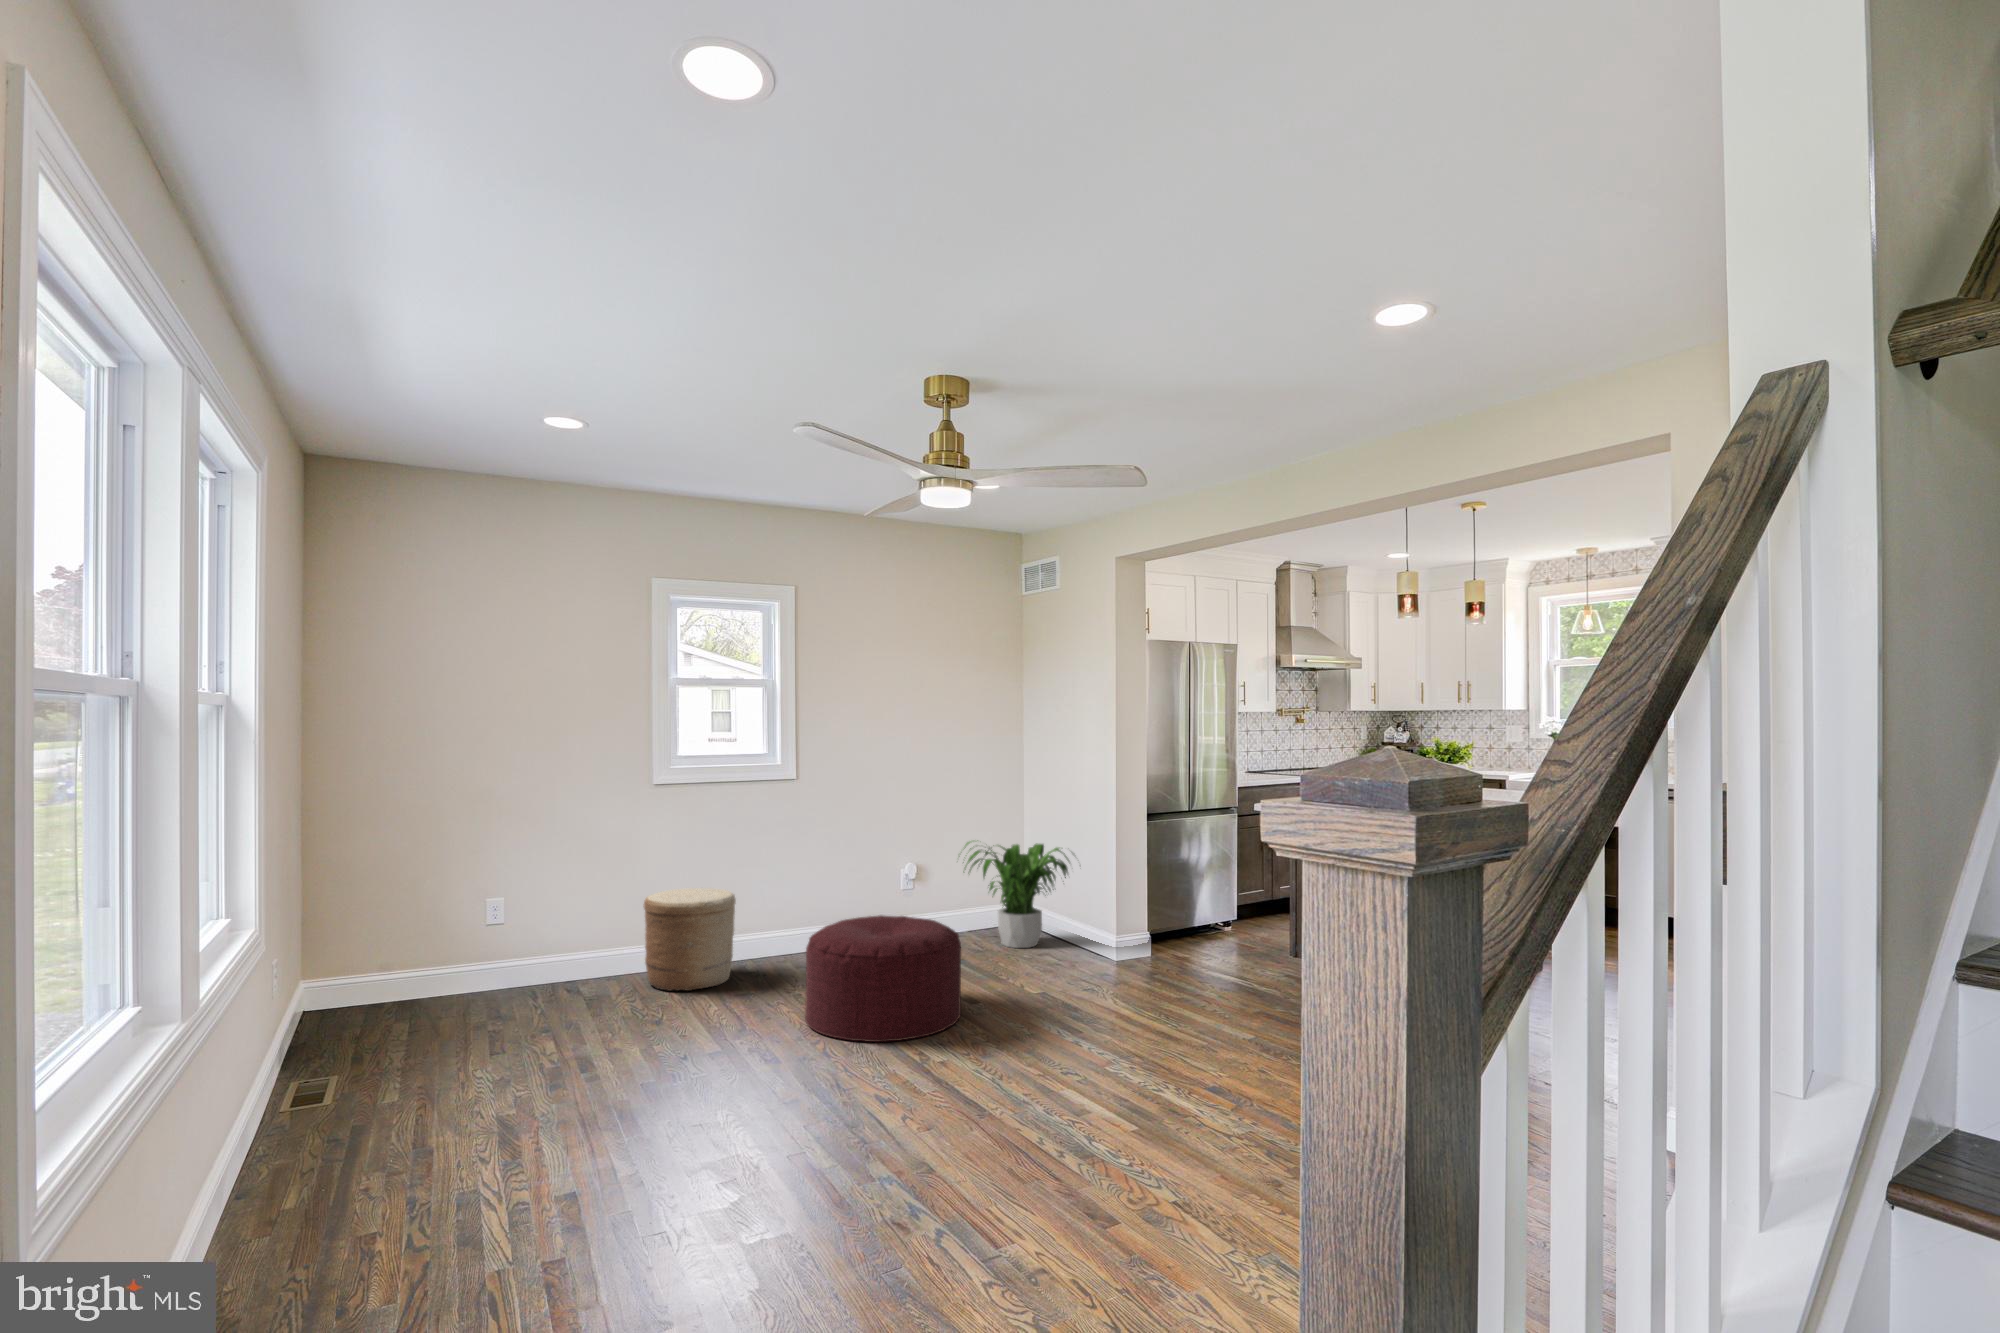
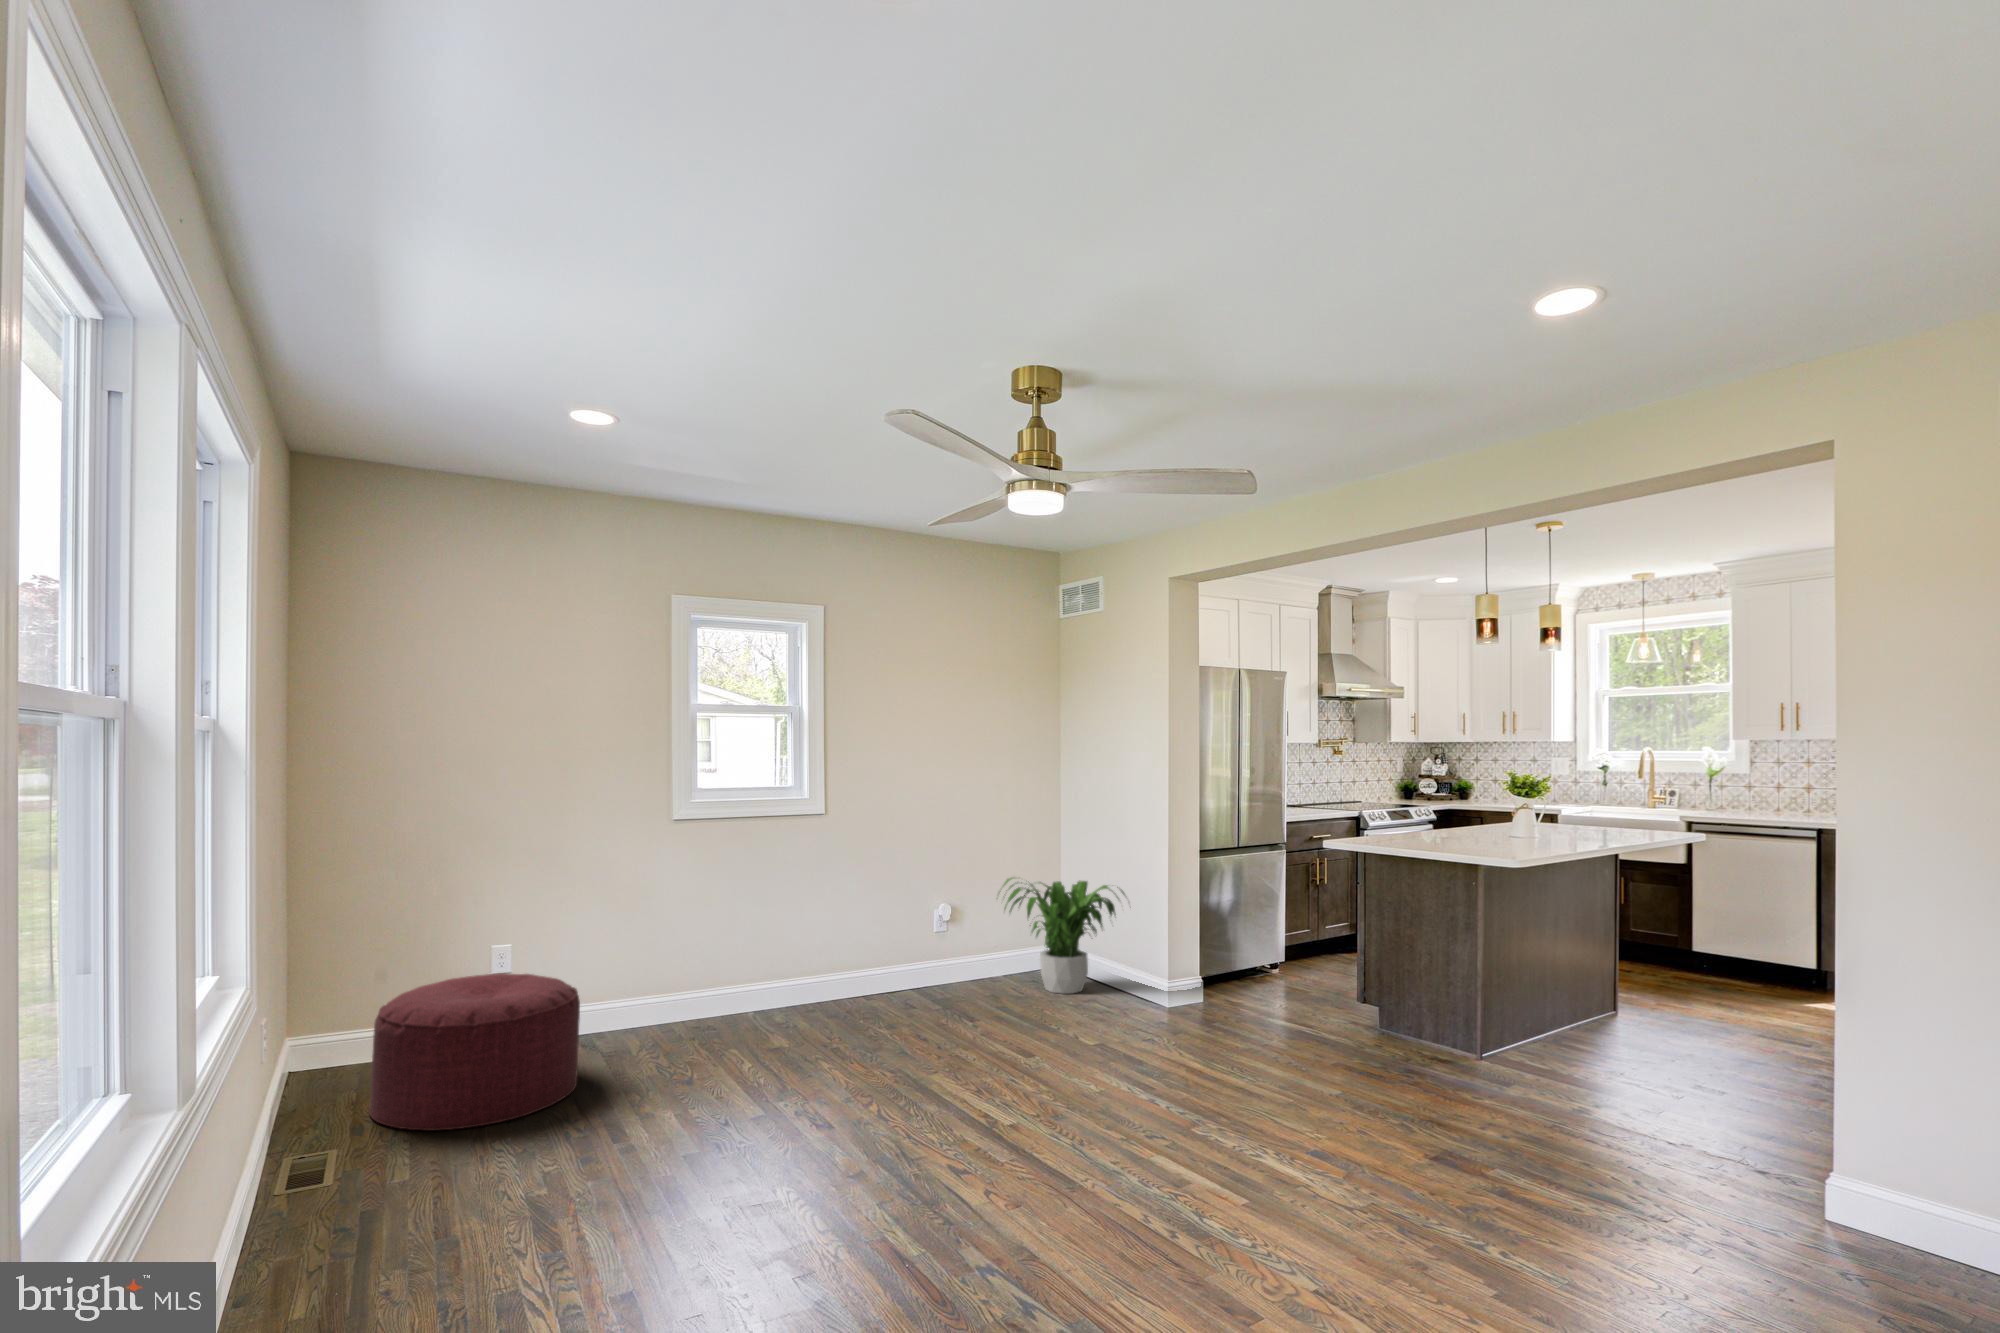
woven basket: present [643,888,736,991] -> none [667,929,767,1043]
ottoman: present [805,915,961,1042] -> present [369,973,580,1131]

